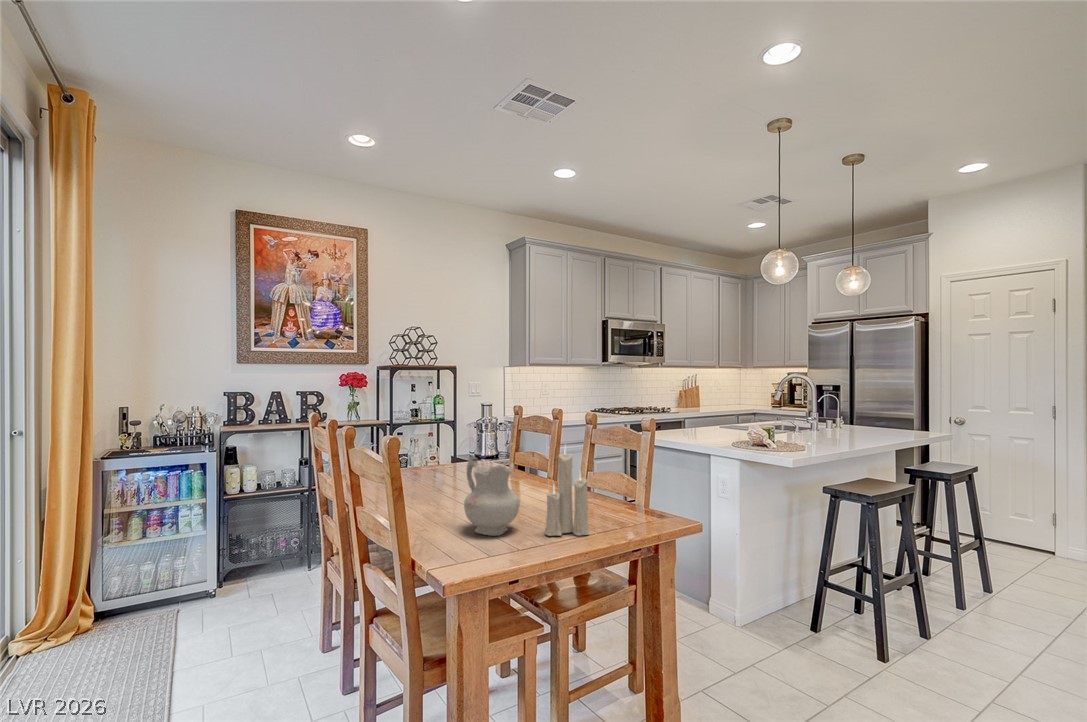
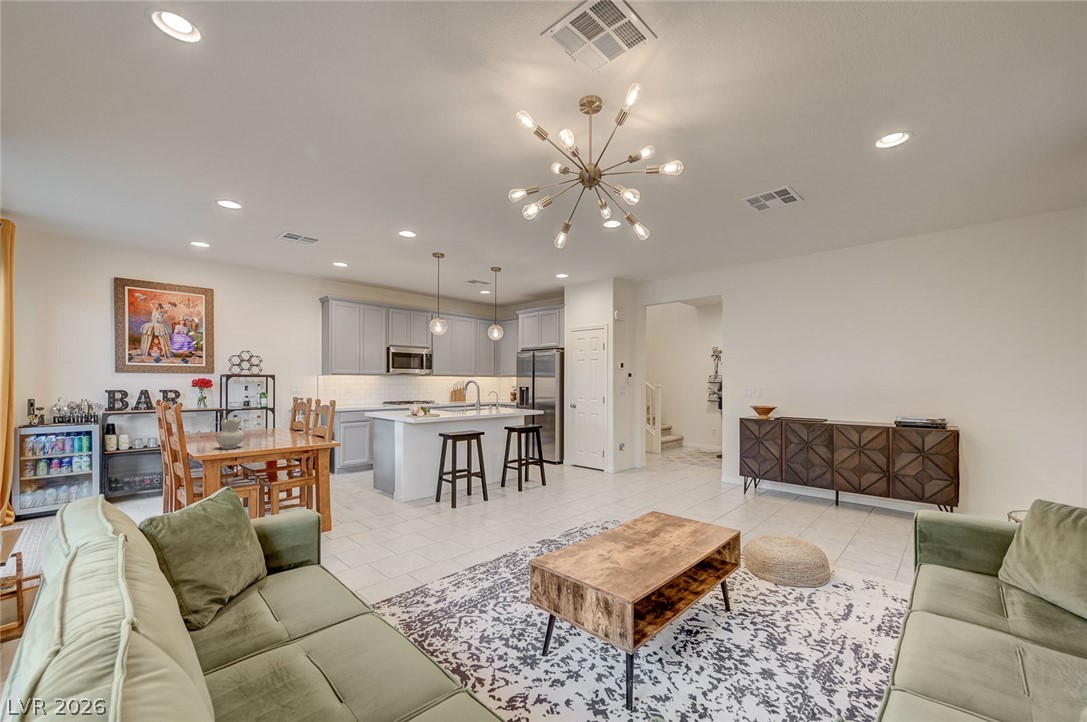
candle: present [545,448,589,536] -> none [253,408,274,448]

